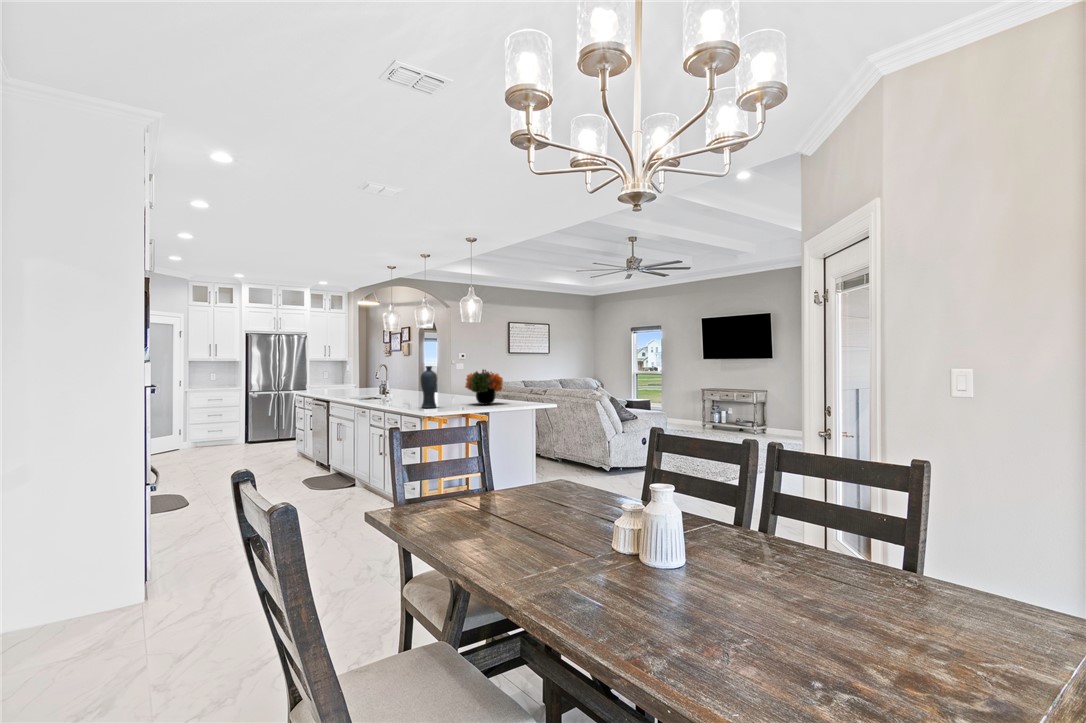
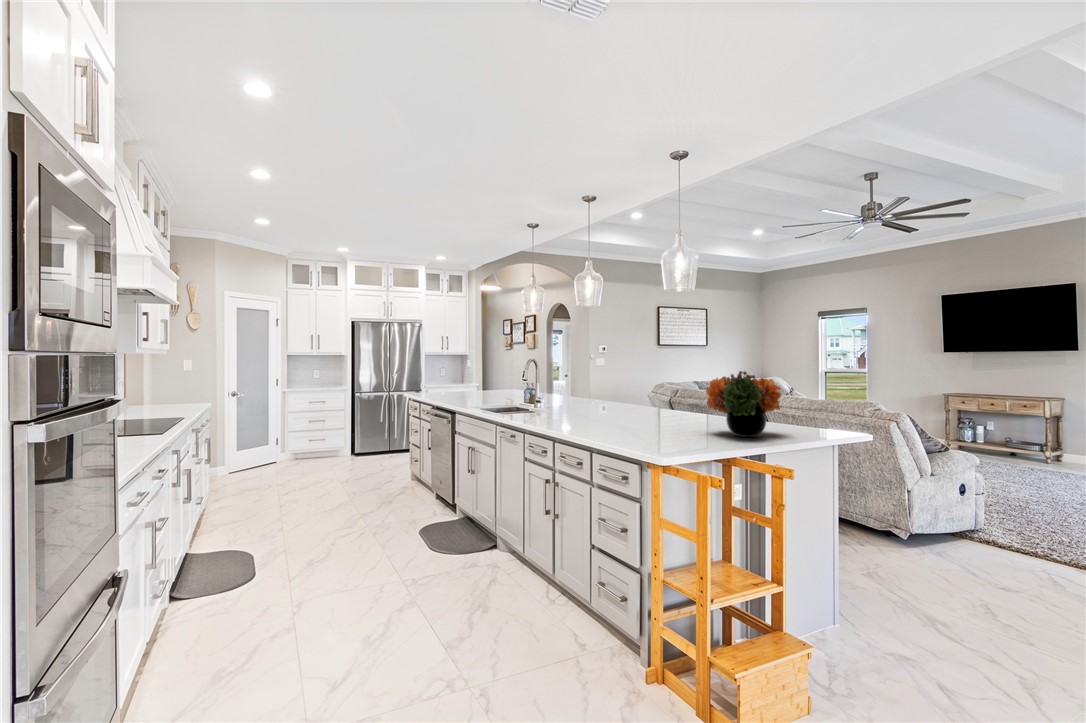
vase: present [420,366,437,408] -> none [636,365,668,446]

